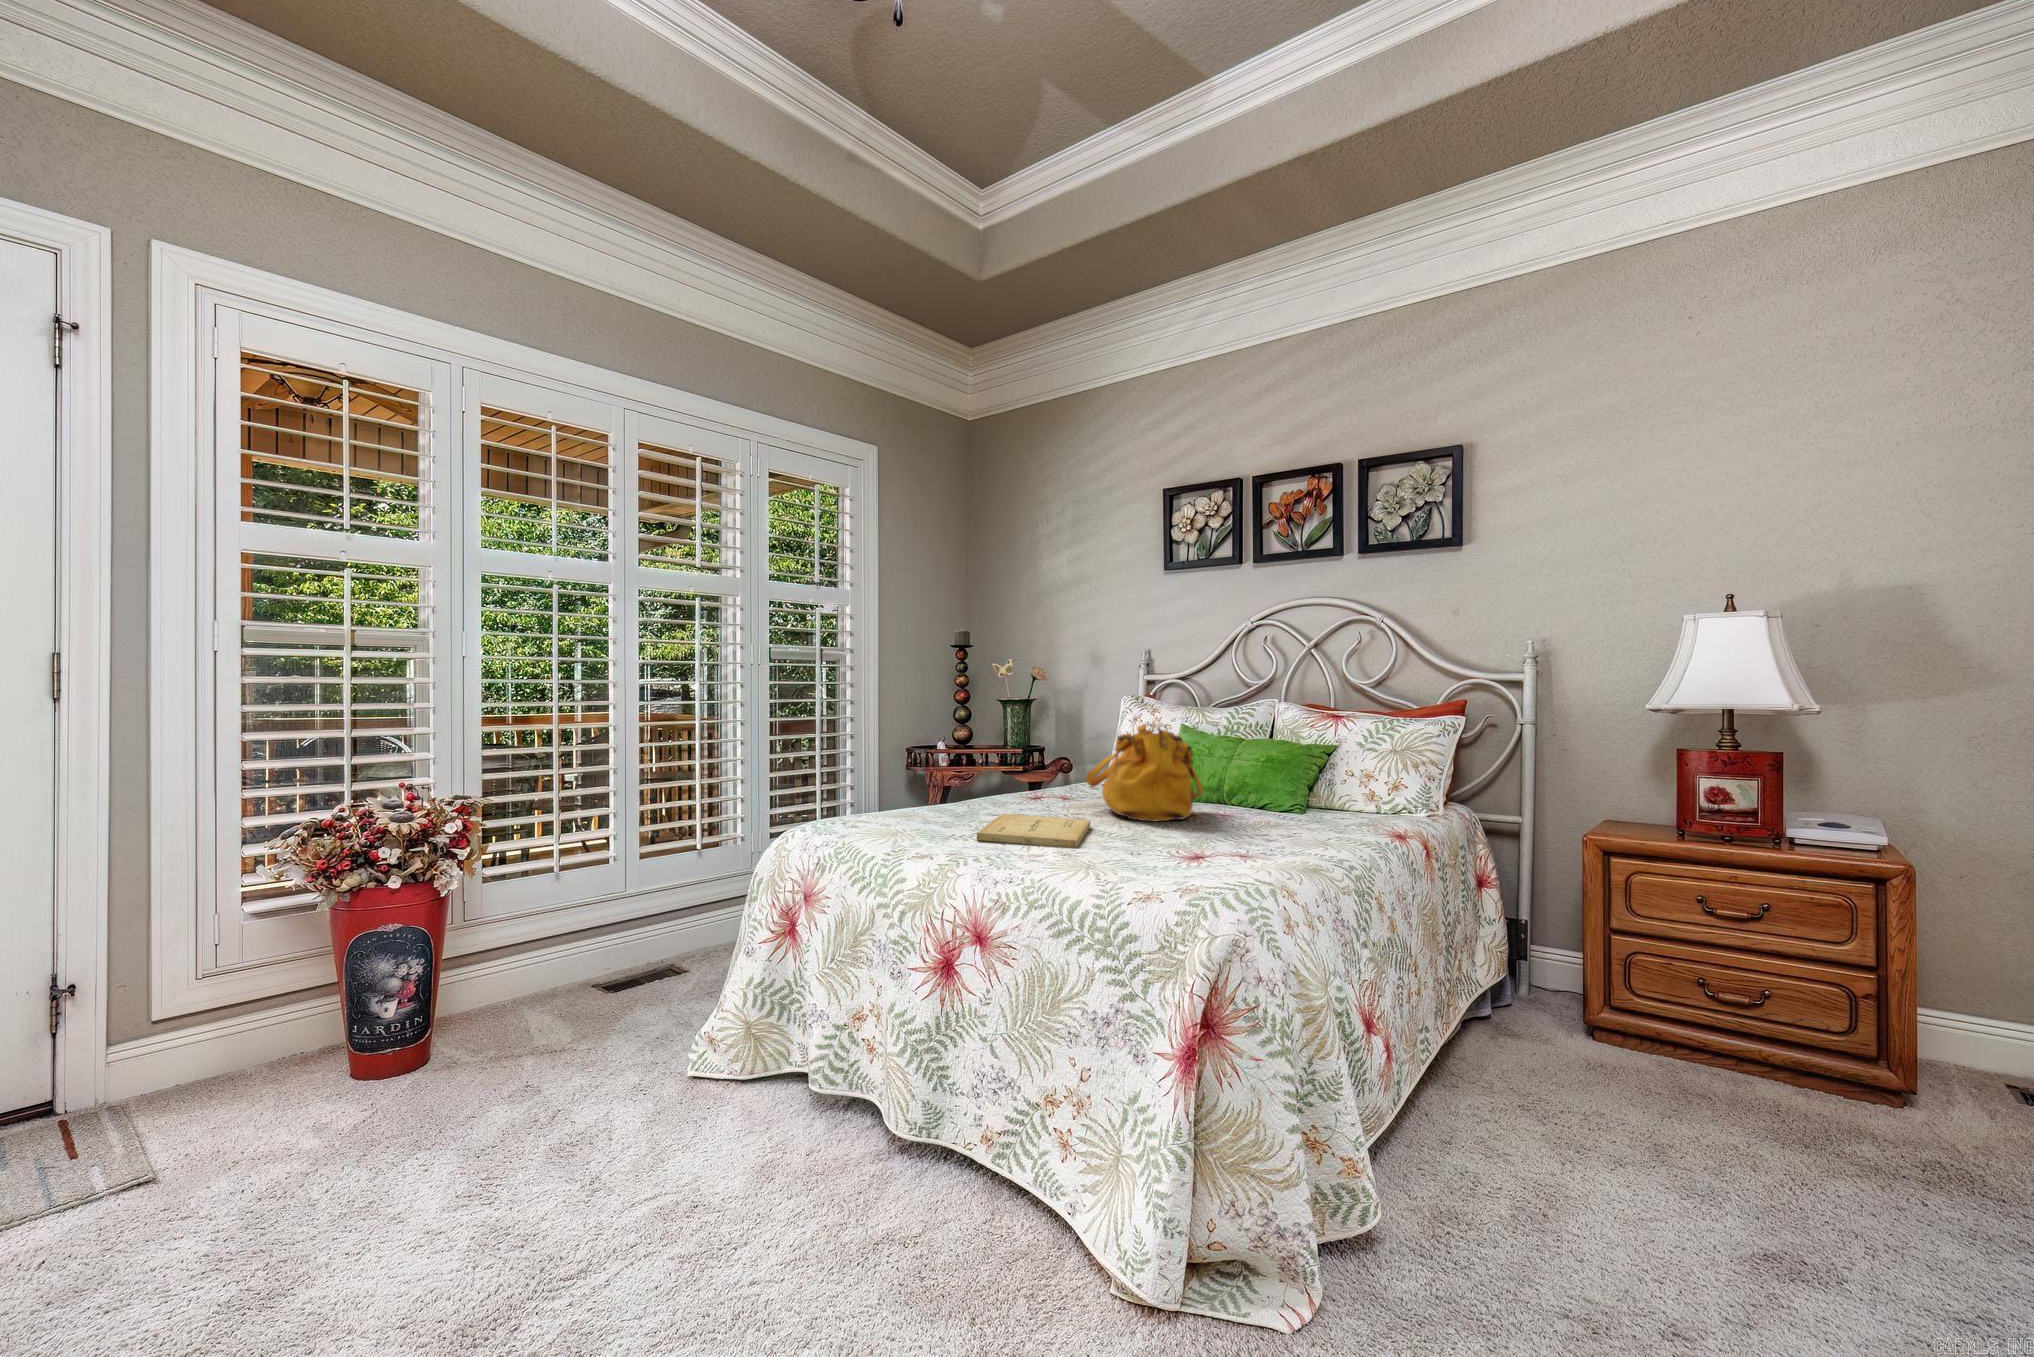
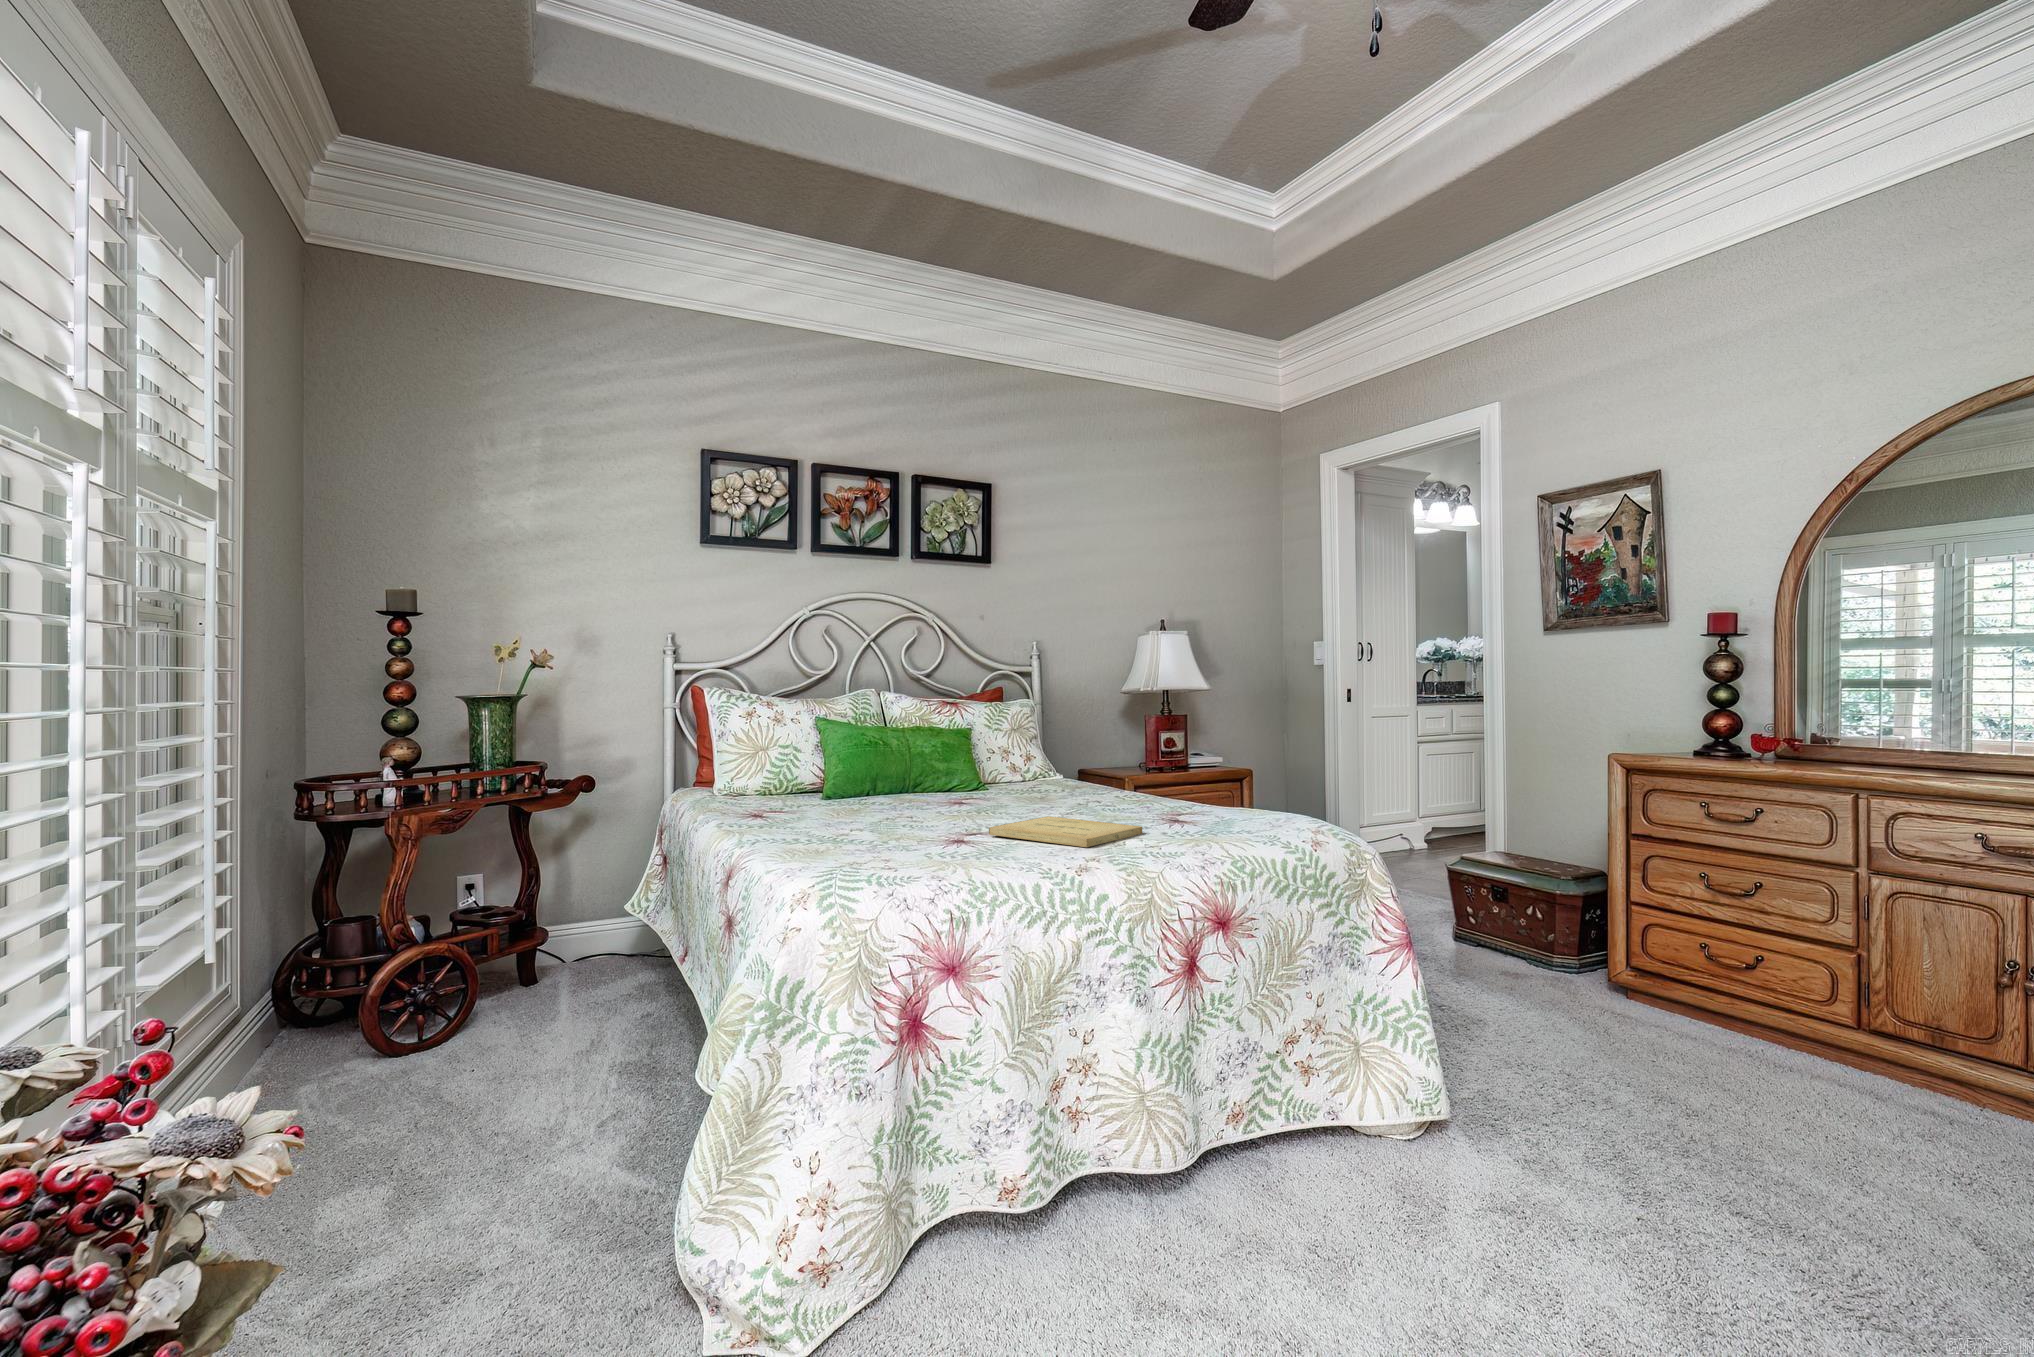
handbag: present [1085,724,1202,821] -> none [933,717,1046,814]

